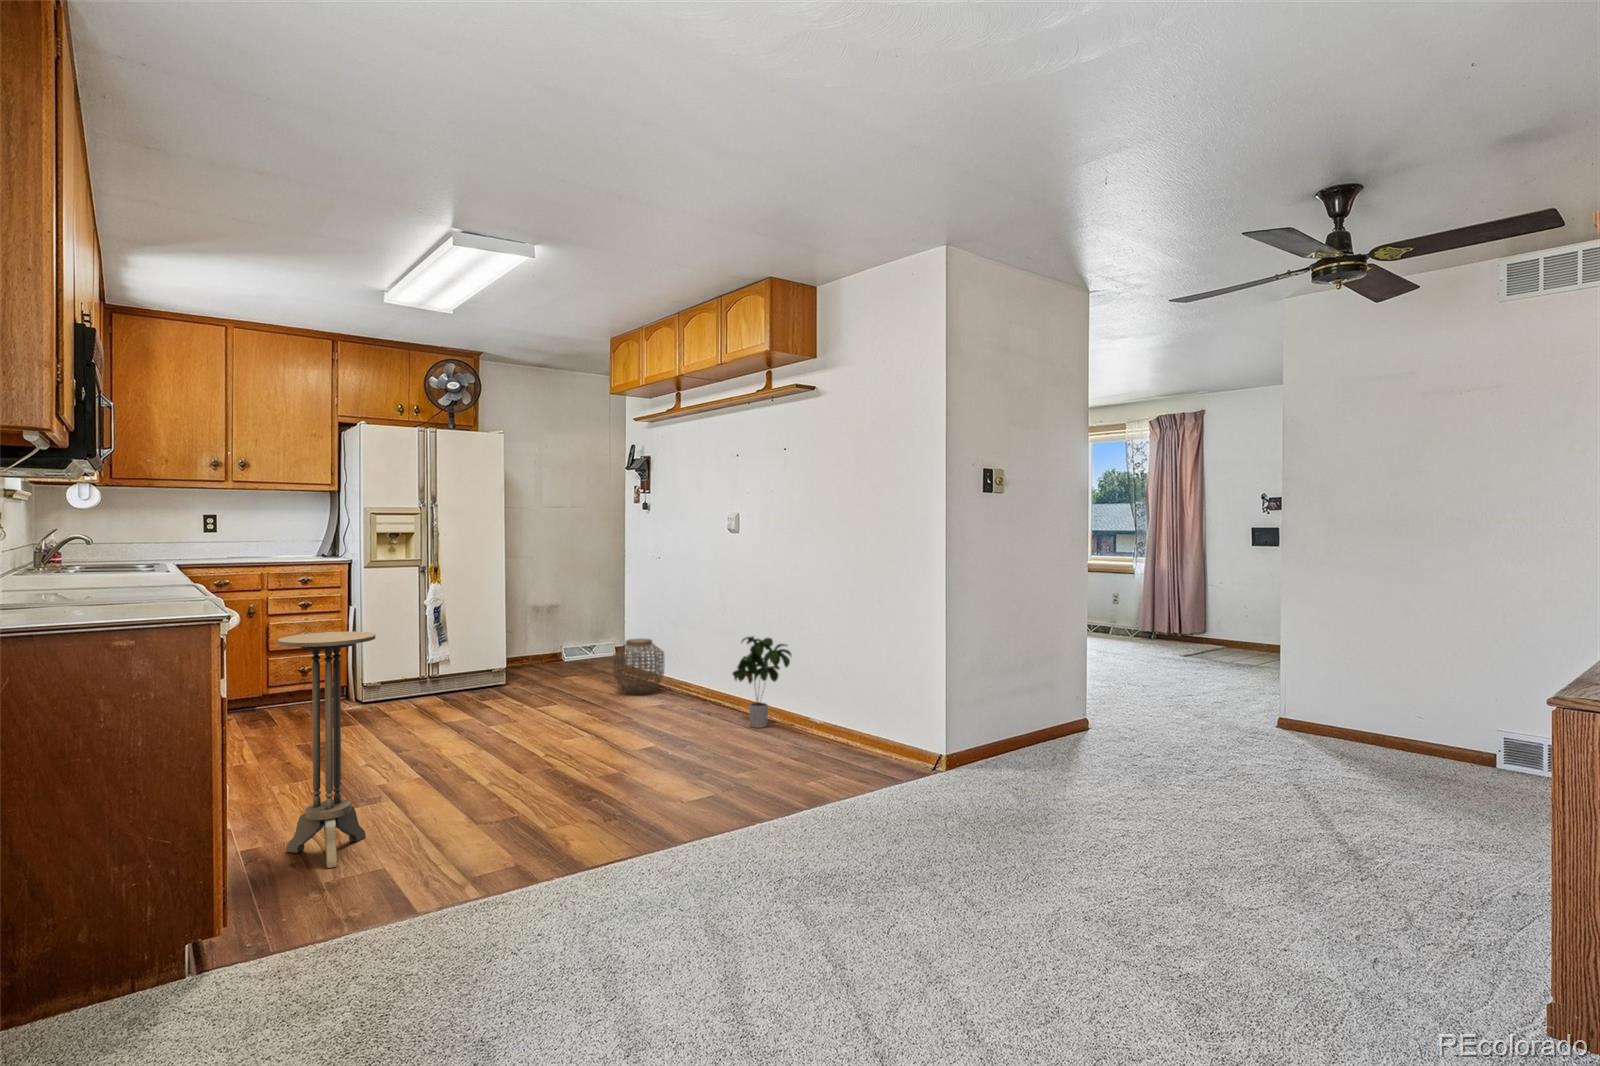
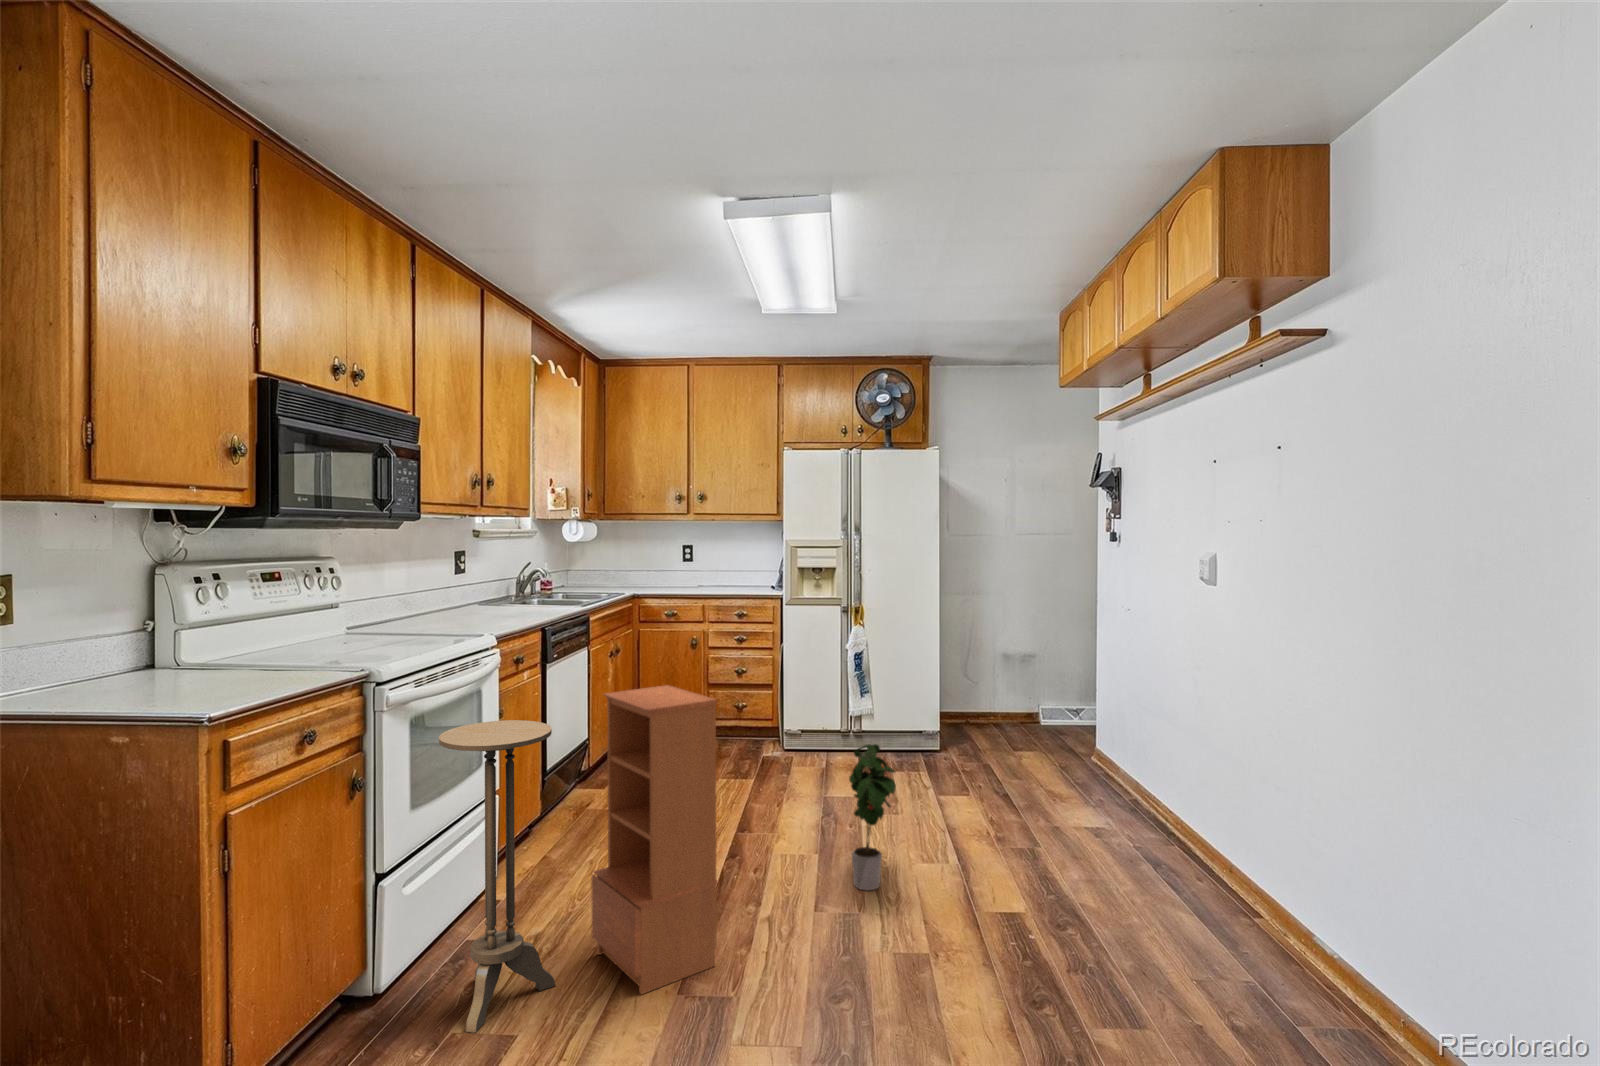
bookcase: none [371,606,480,824] -> present [592,685,717,994]
potted plant: present [733,636,791,728] -> present [849,744,896,891]
woven basket: present [613,639,664,695] -> none [1052,722,1126,805]

